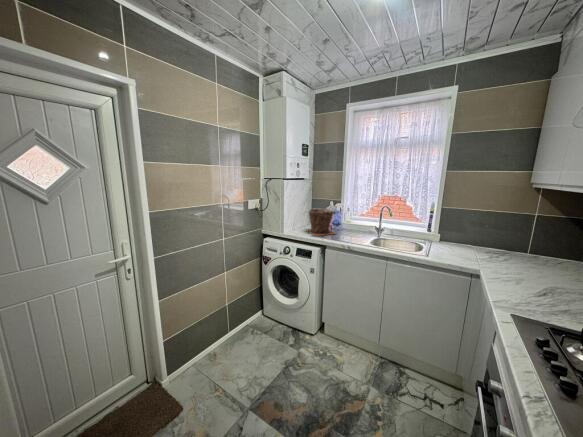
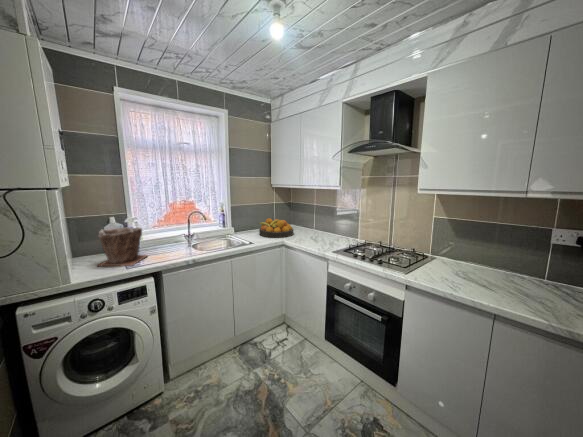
fruit bowl: none [467,235,540,273] -> present [259,218,293,238]

